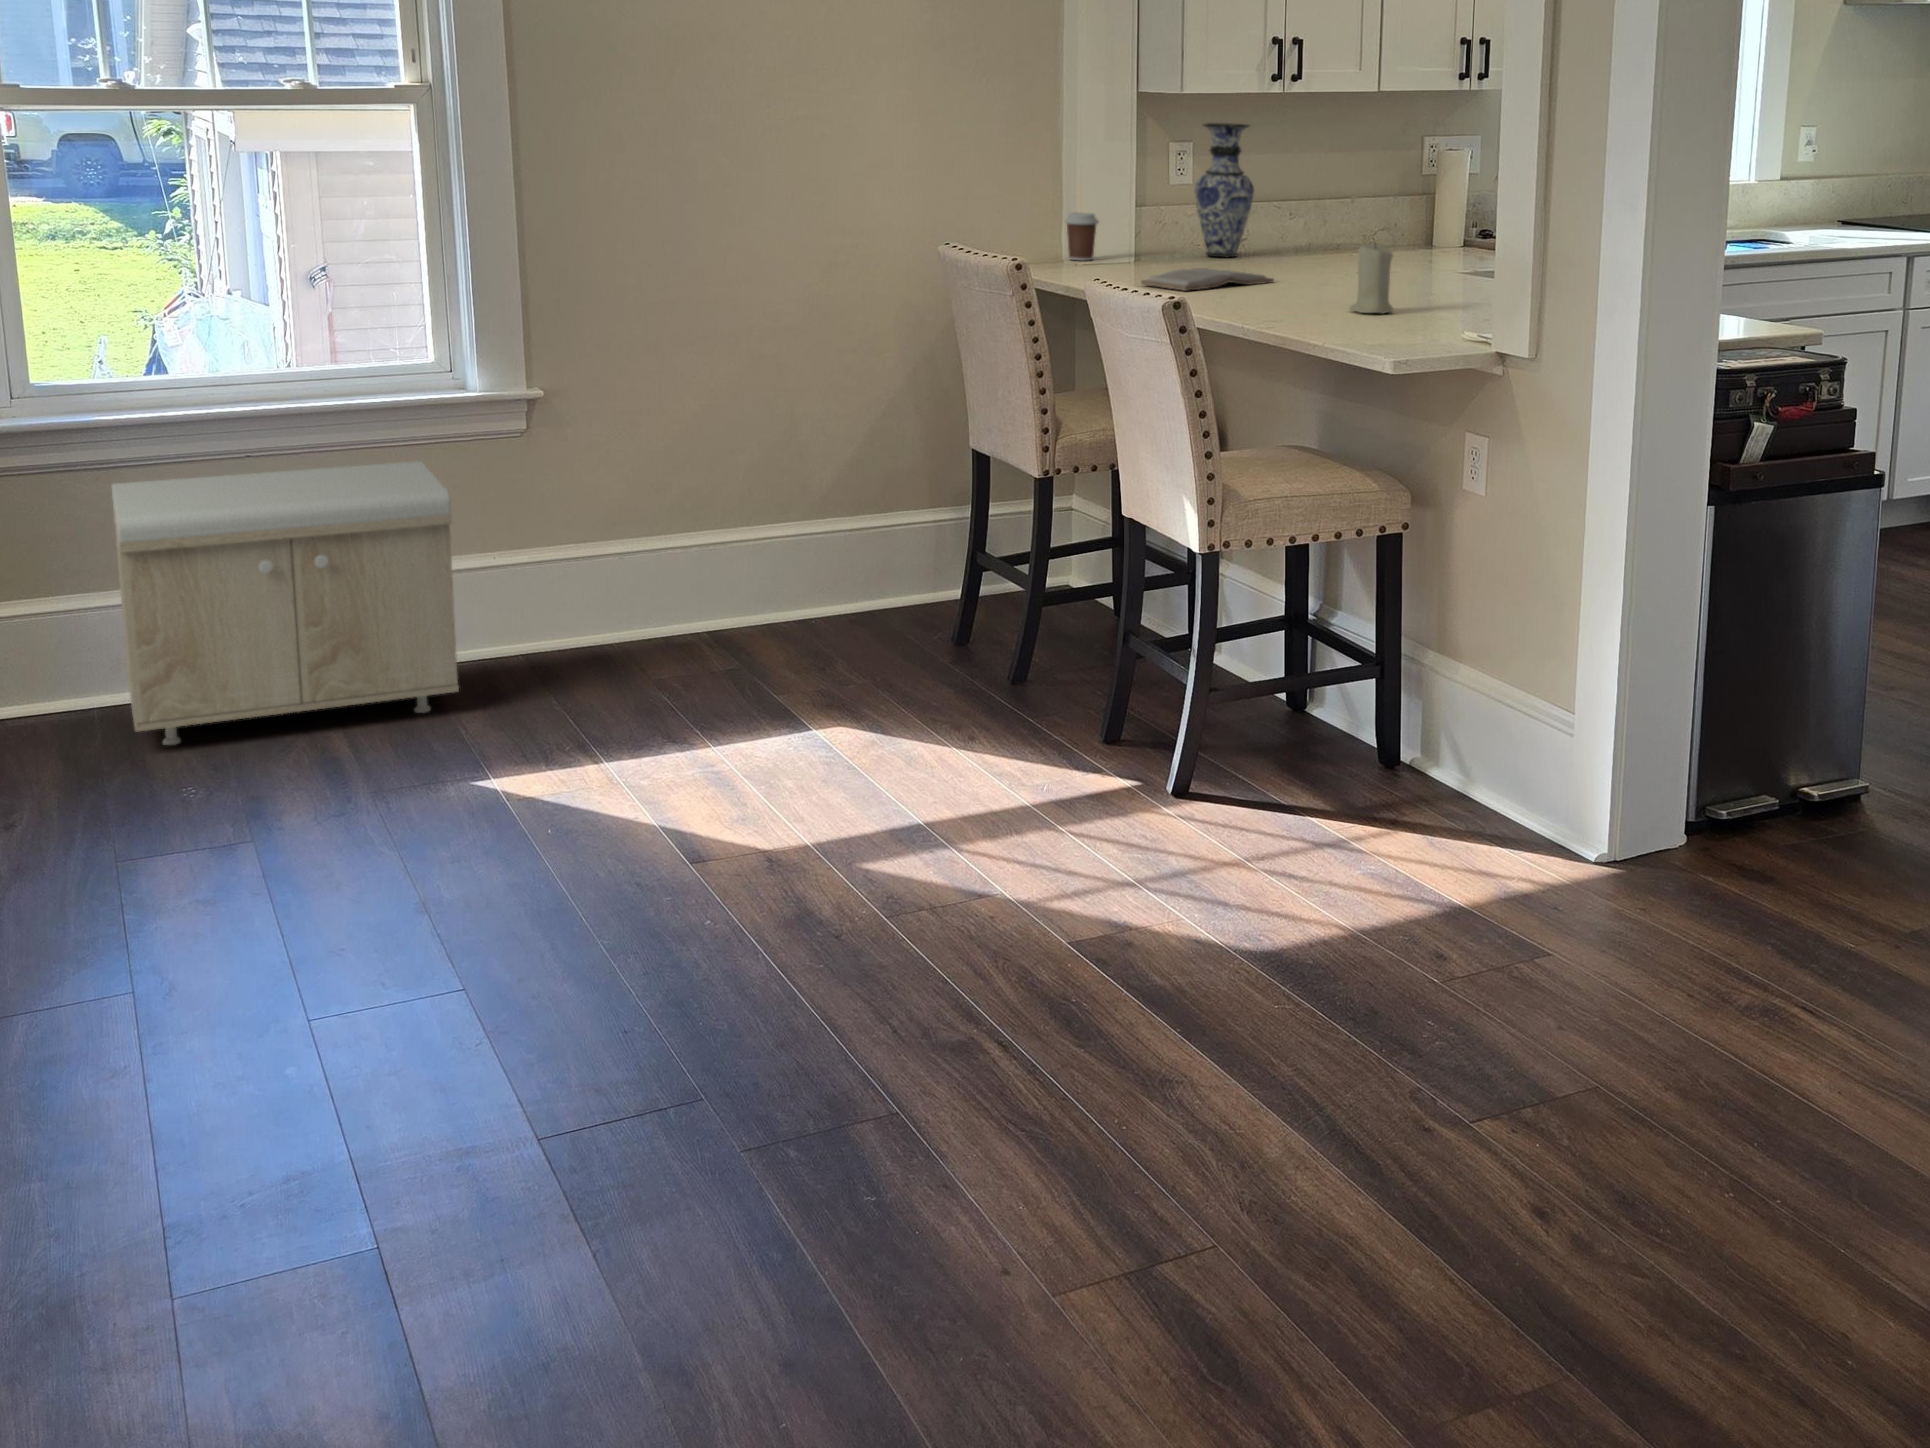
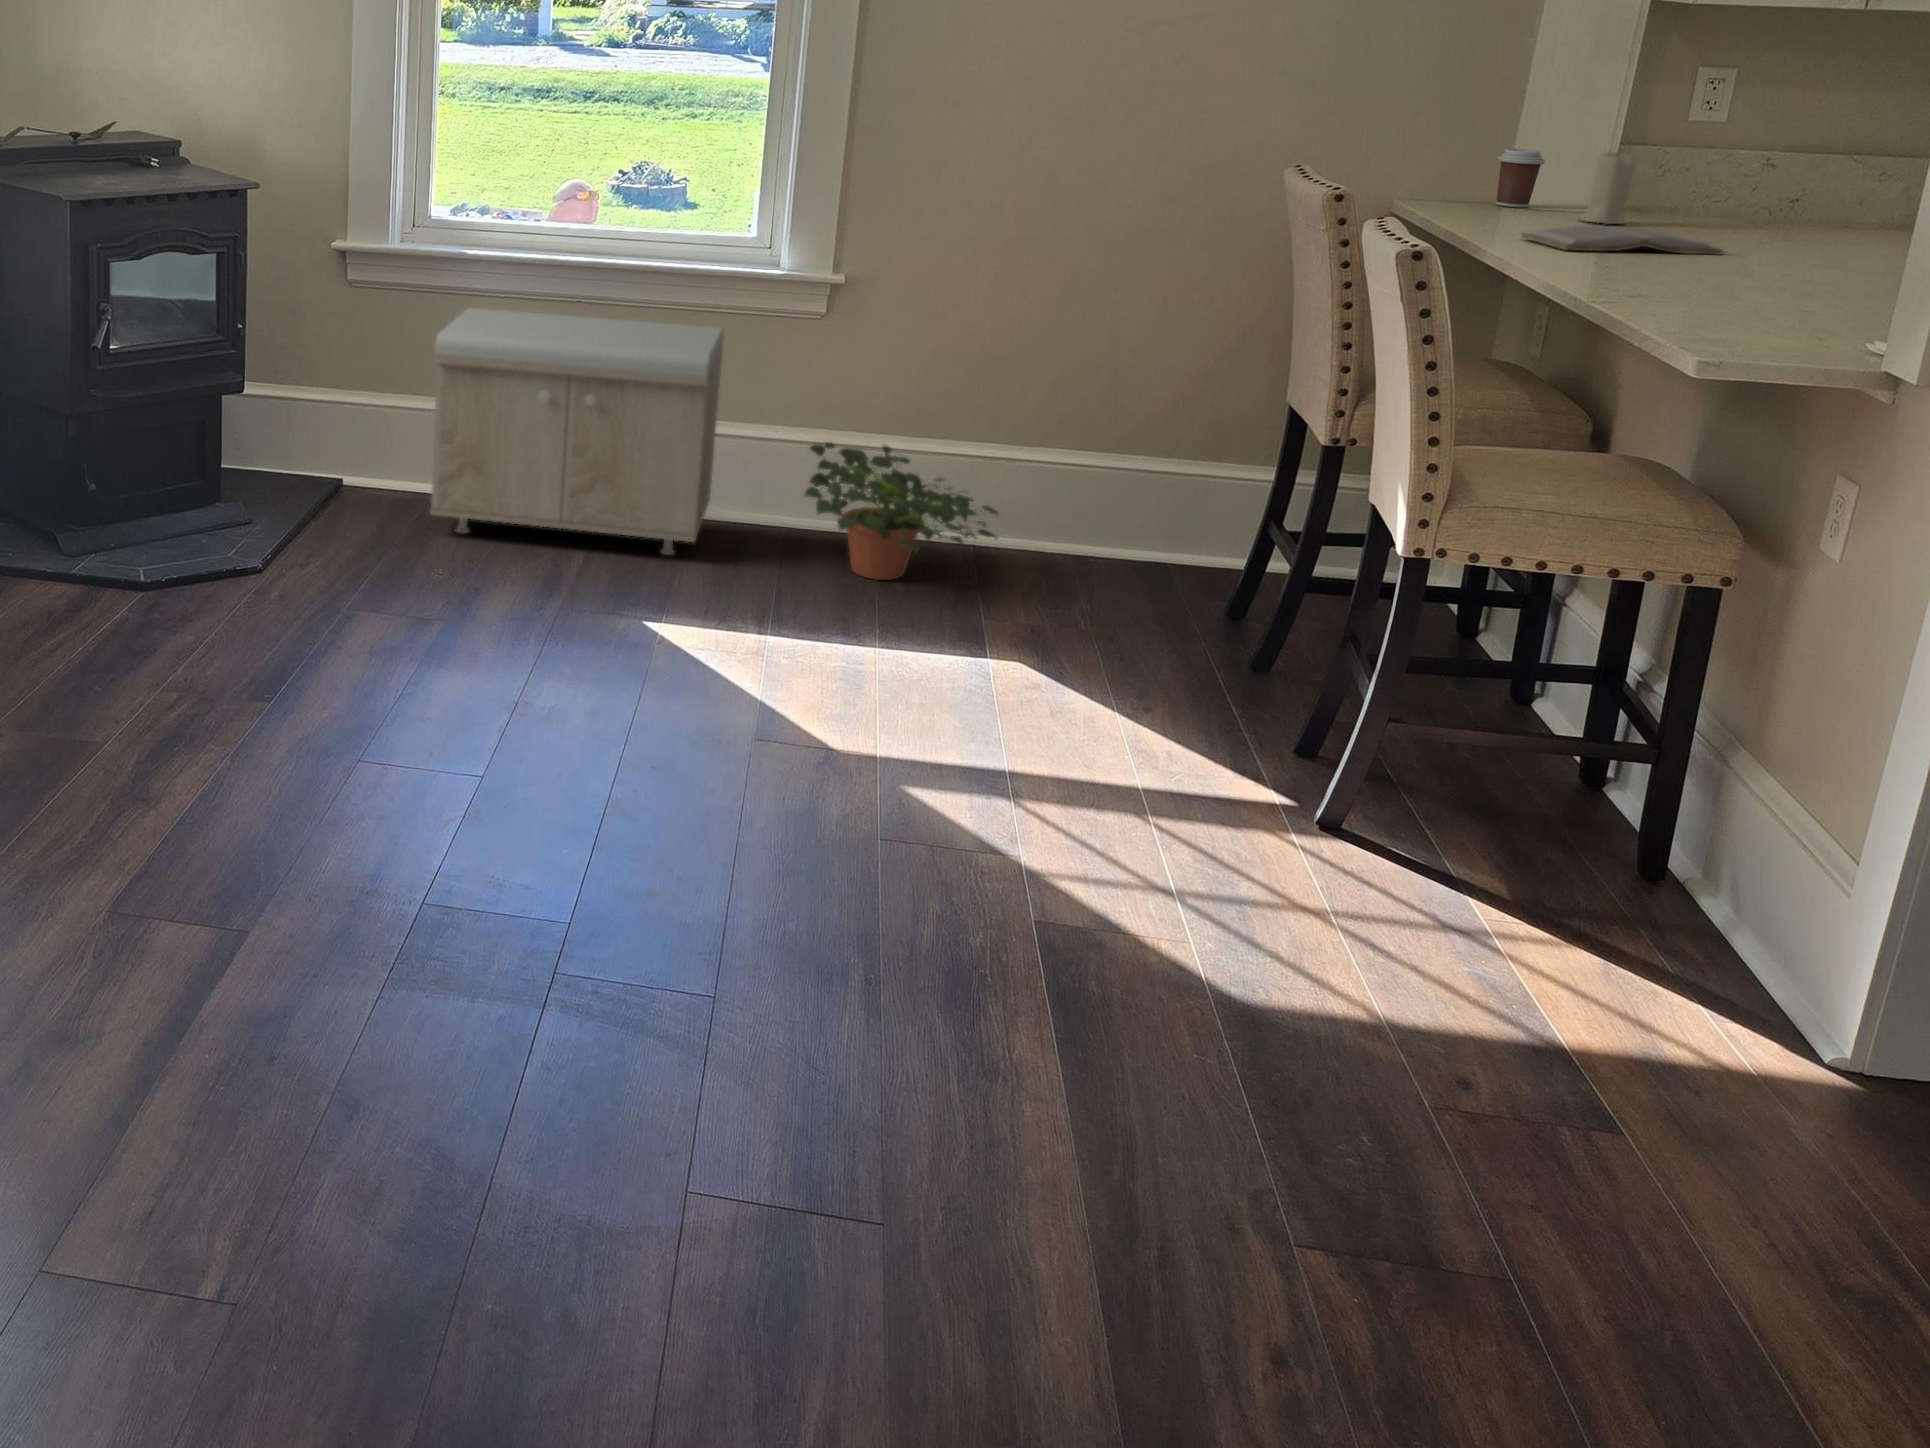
vase: present [1194,123,1254,257] -> none [1697,49,1799,223]
candle: present [1349,244,1394,313] -> present [1579,151,1635,224]
potted plant: none [540,552,751,687] -> present [805,443,998,580]

